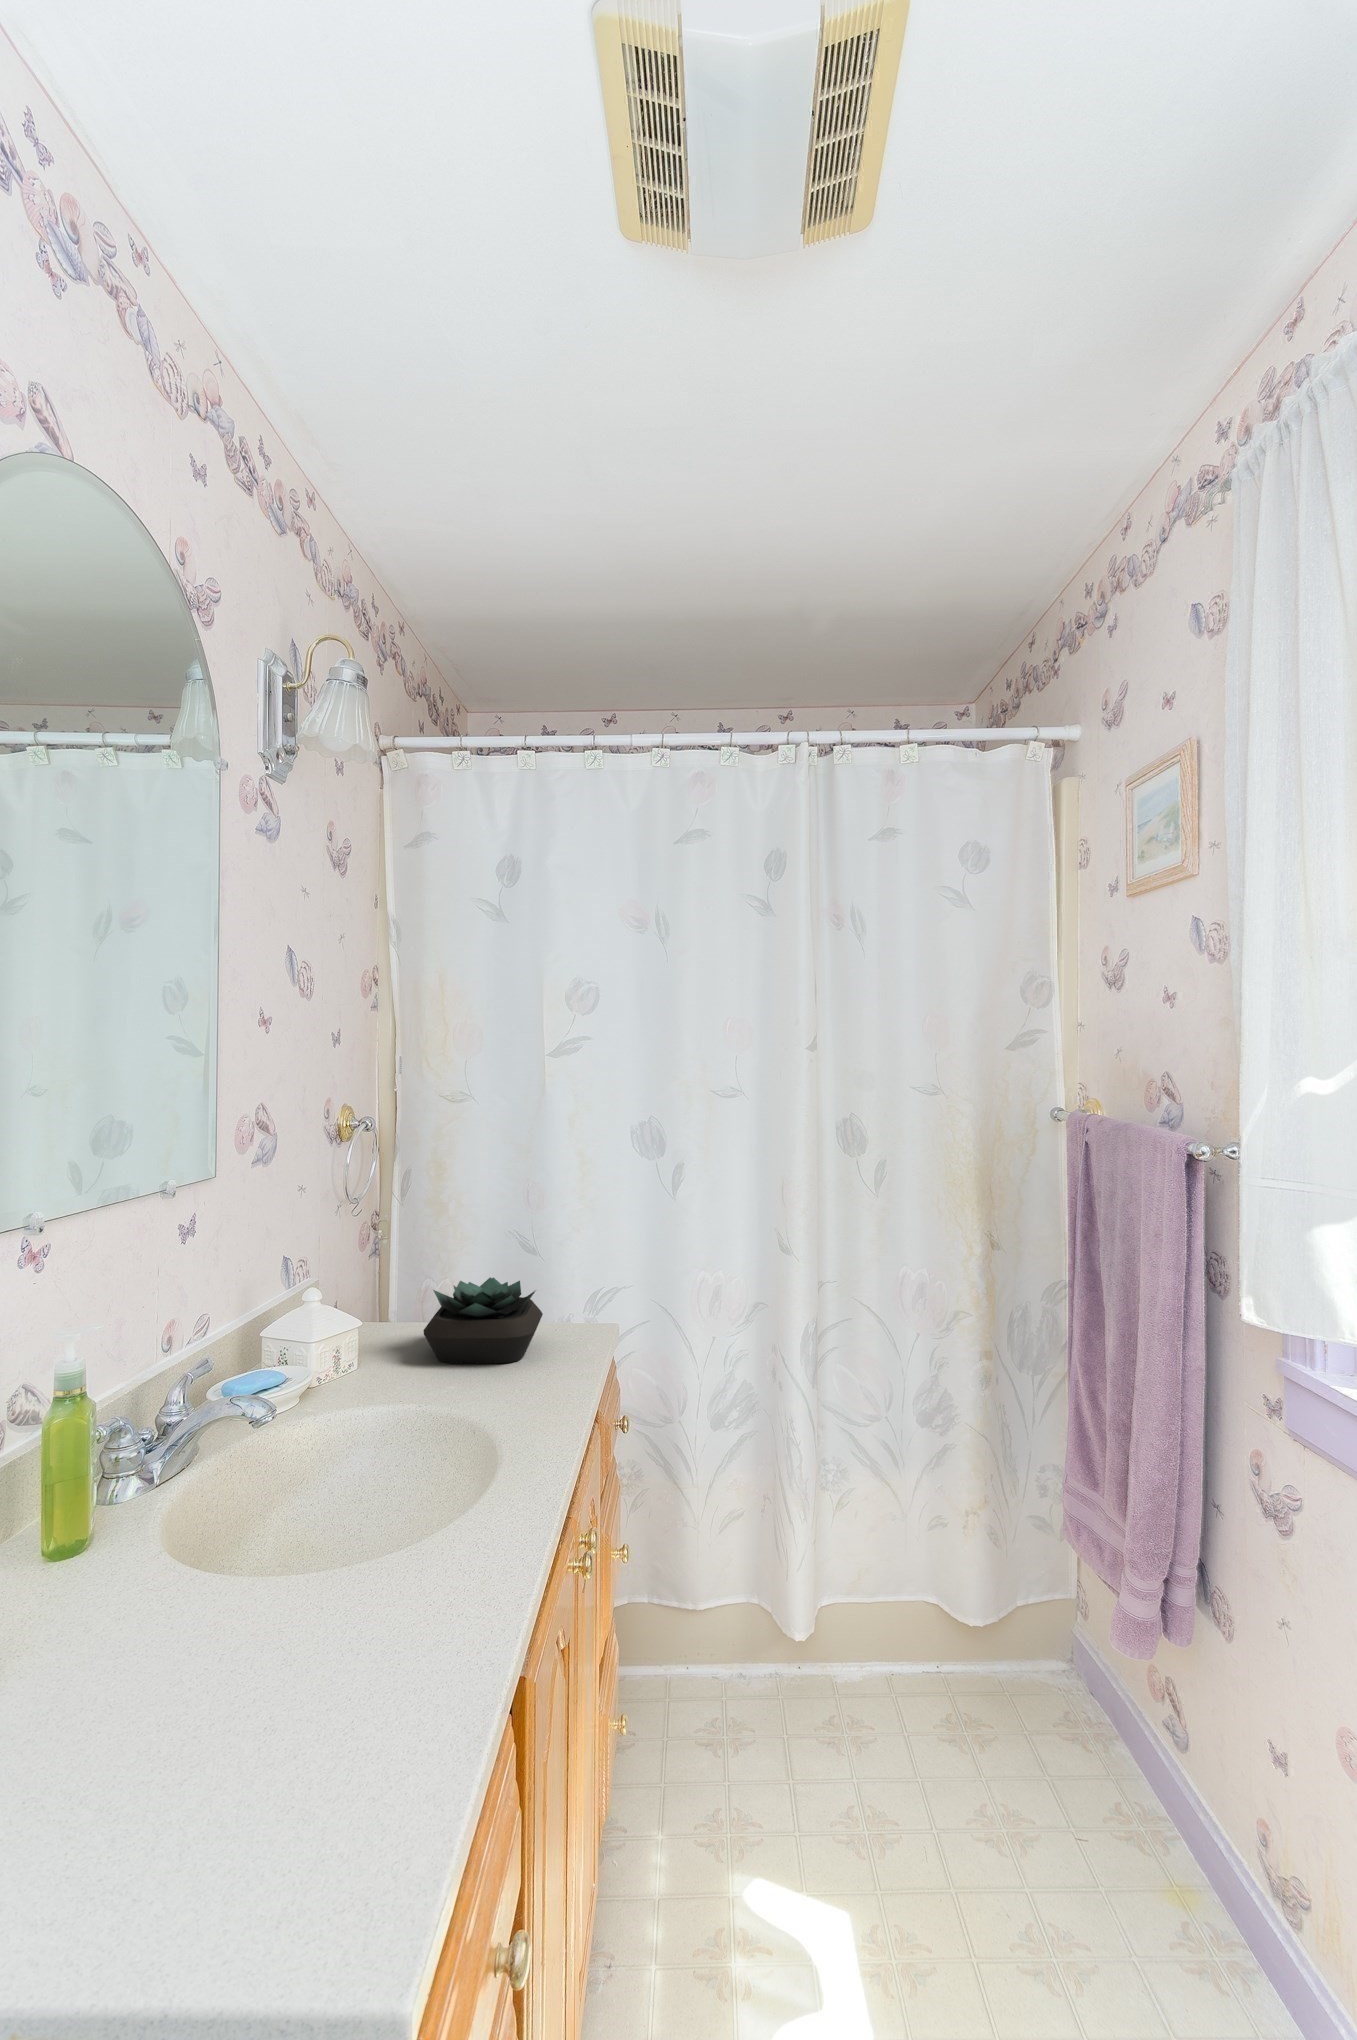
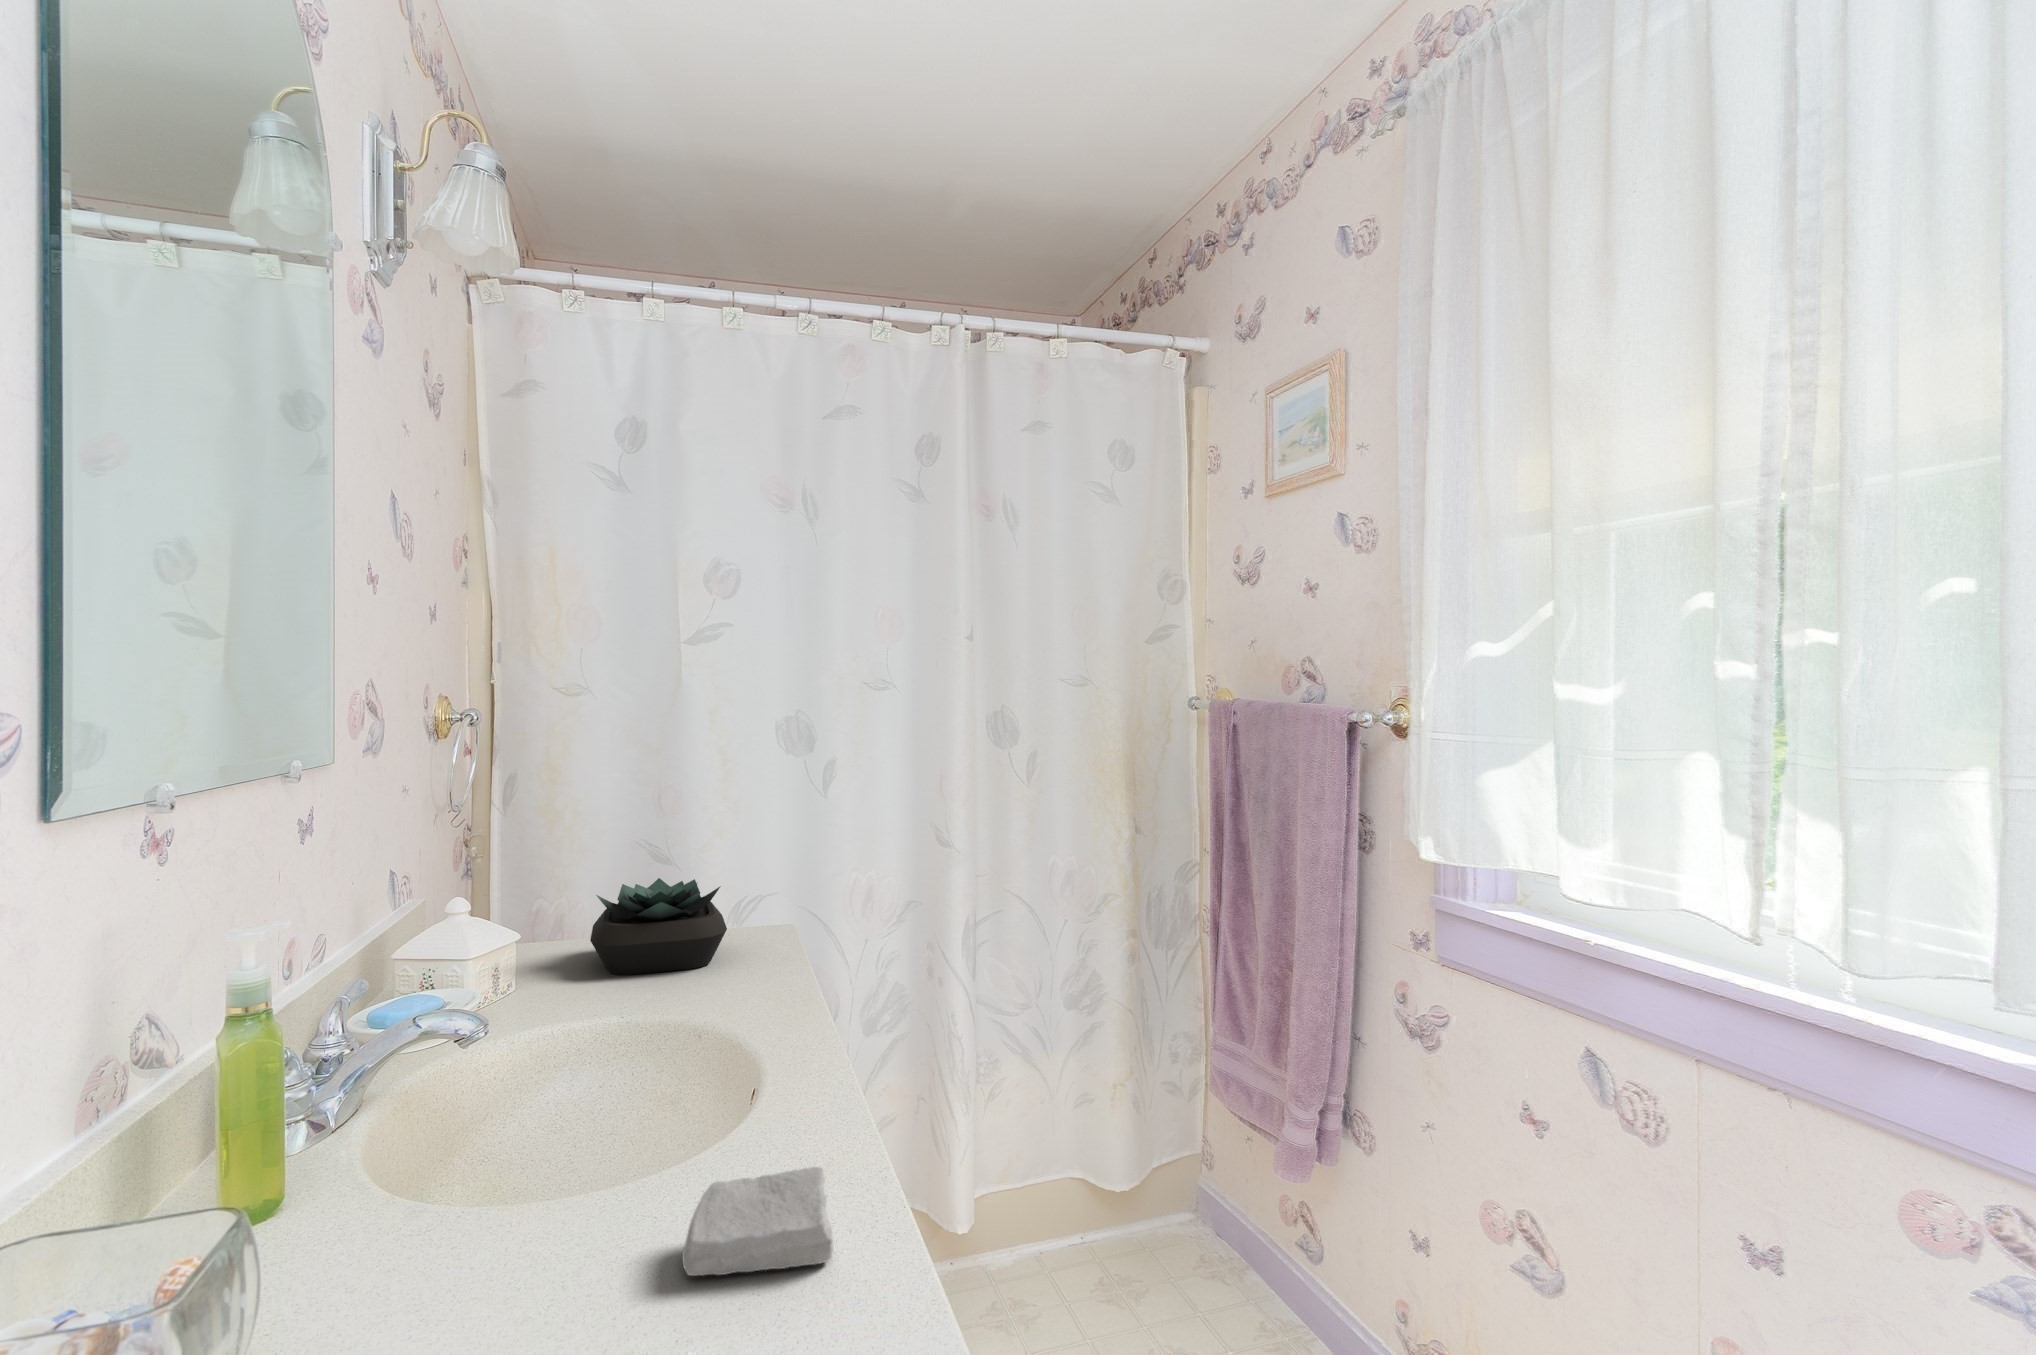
soap bar: none [303,1581,428,1668] -> present [682,1167,833,1276]

